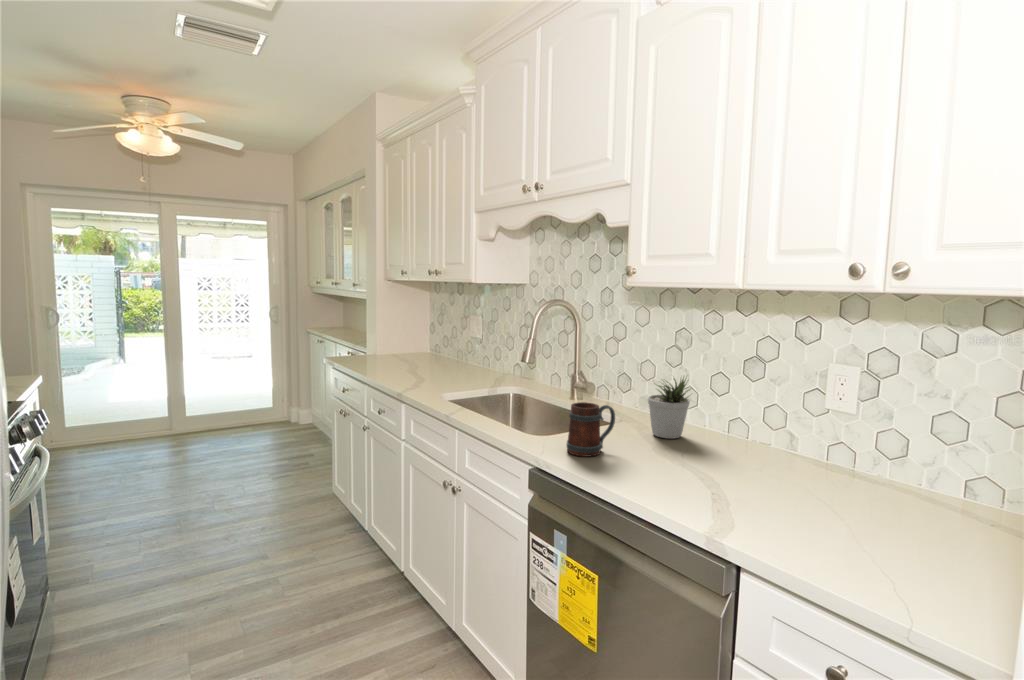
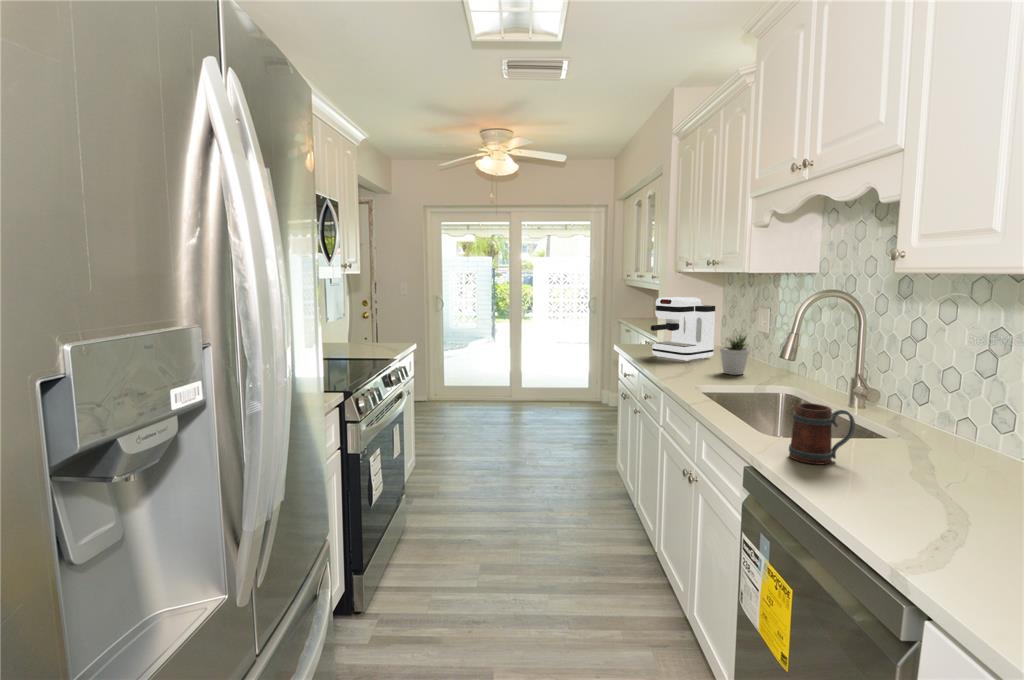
coffee maker: none [374,306,433,370] -> present [651,297,715,361]
potted plant: present [648,377,690,439] -> present [720,335,749,375]

